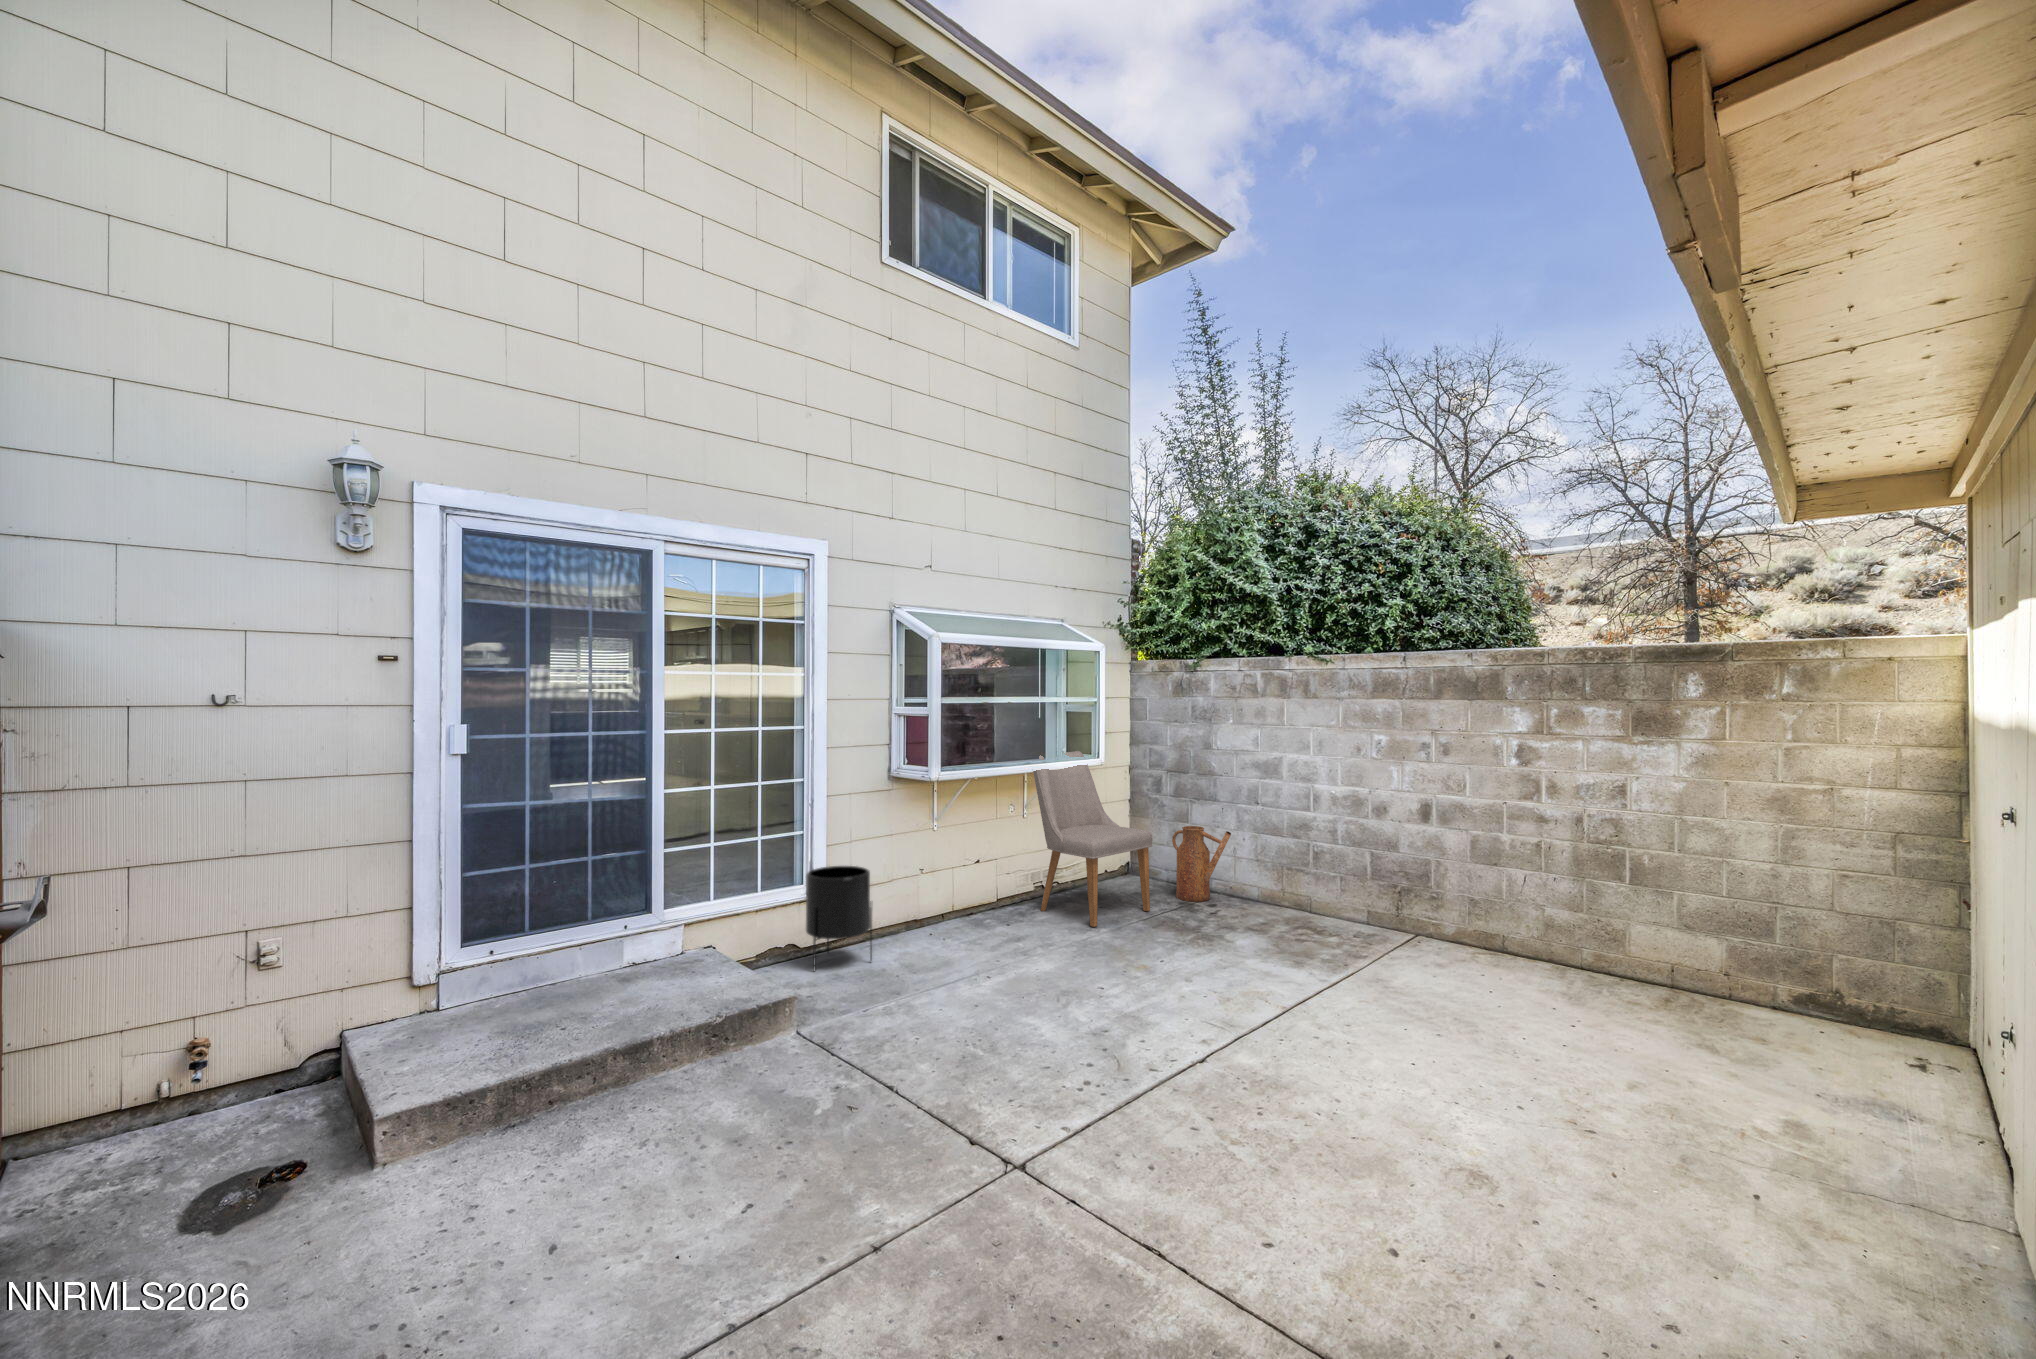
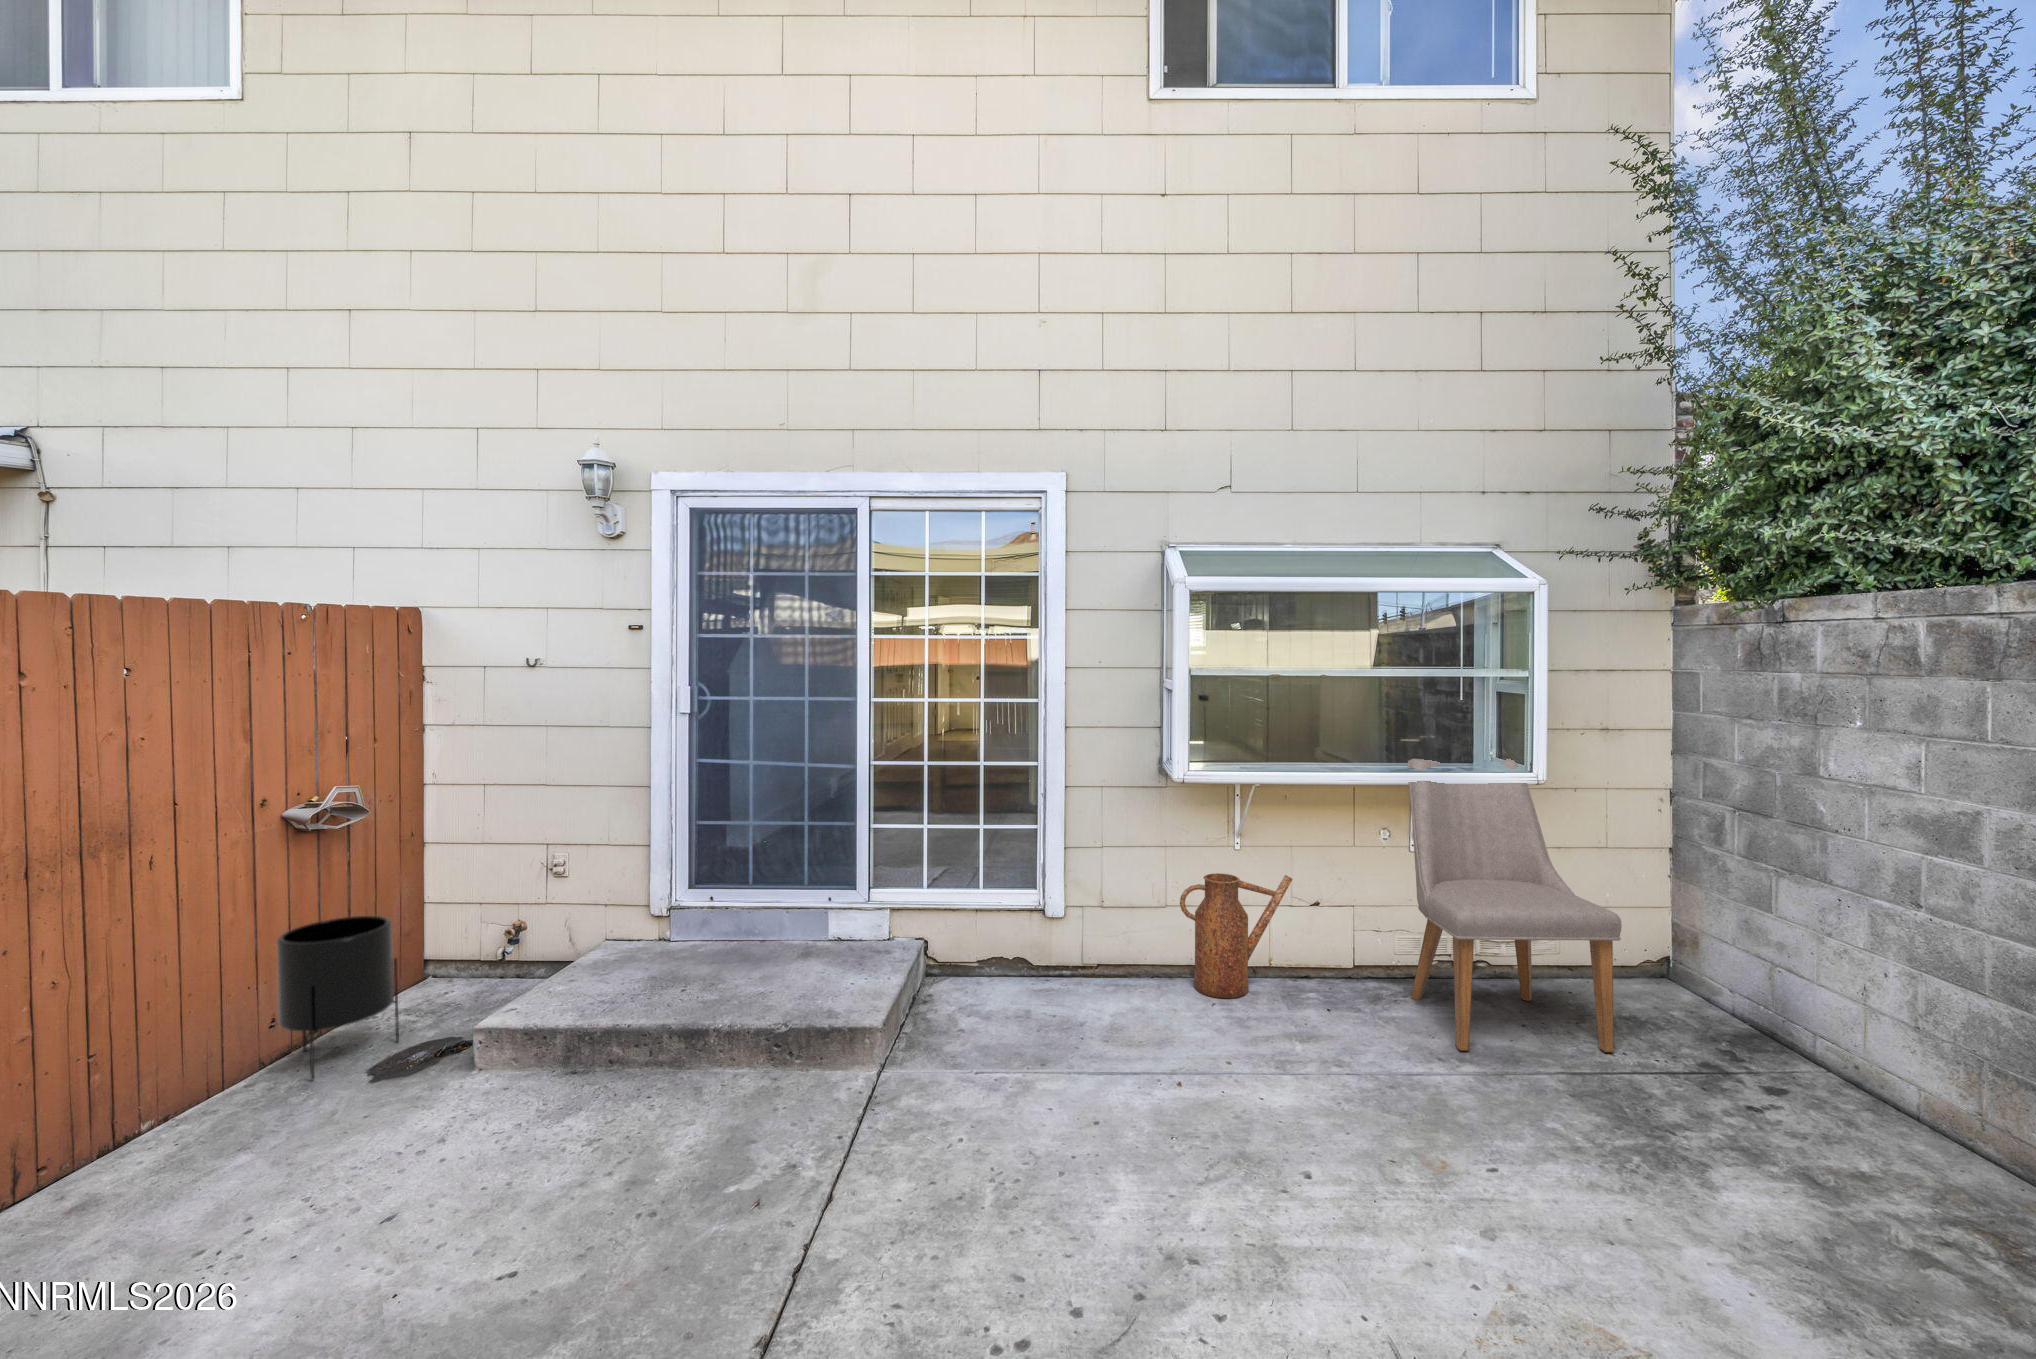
watering can: present [1172,826,1231,902] -> present [1180,873,1292,998]
planter: present [806,866,872,970] -> present [277,916,399,1080]

